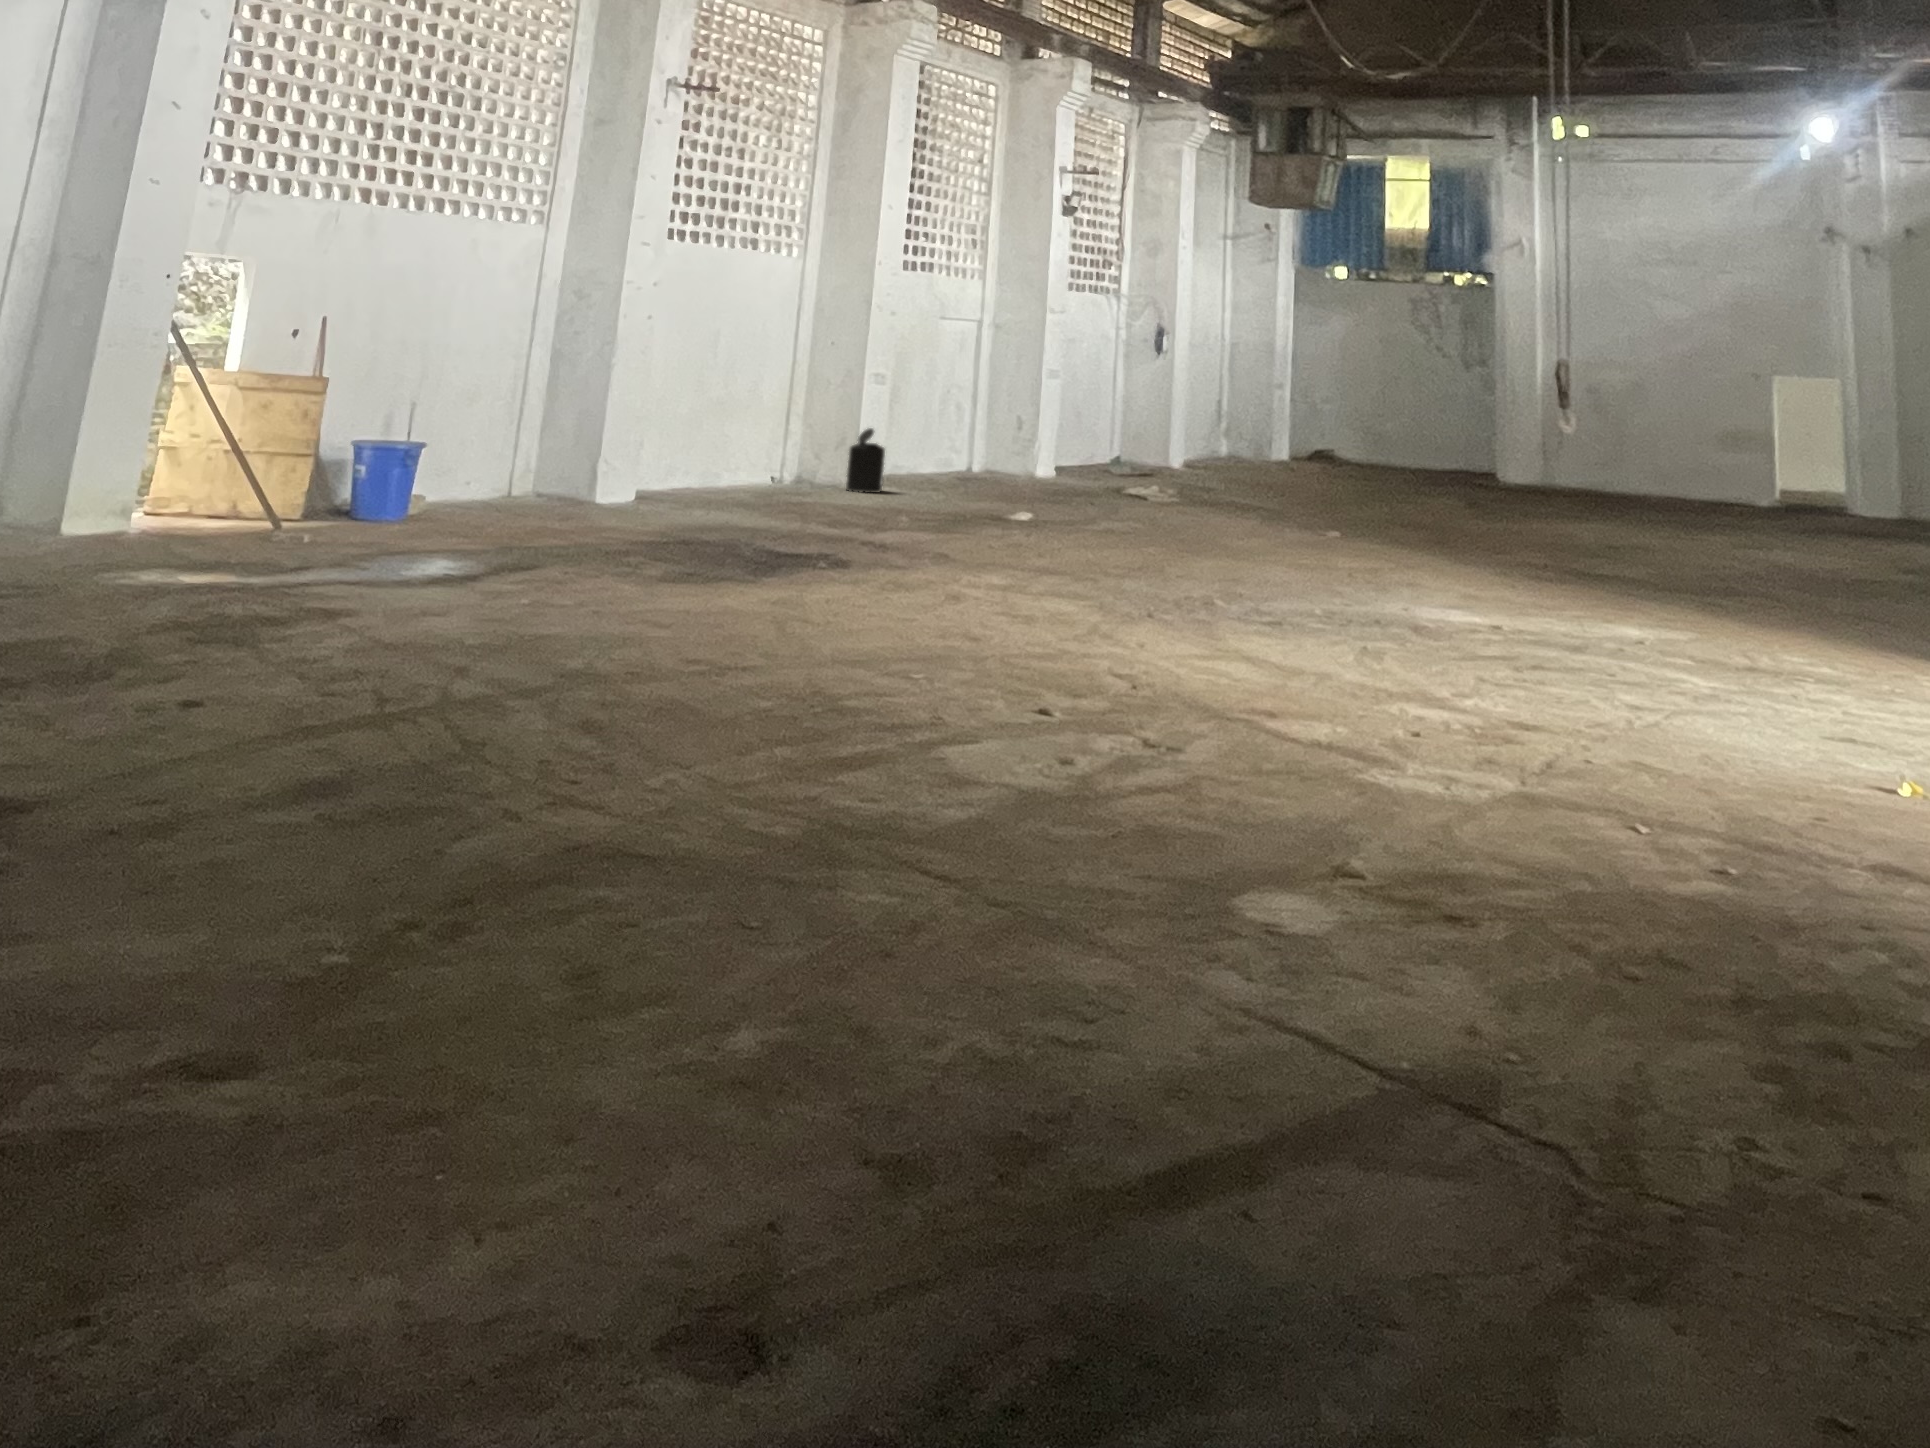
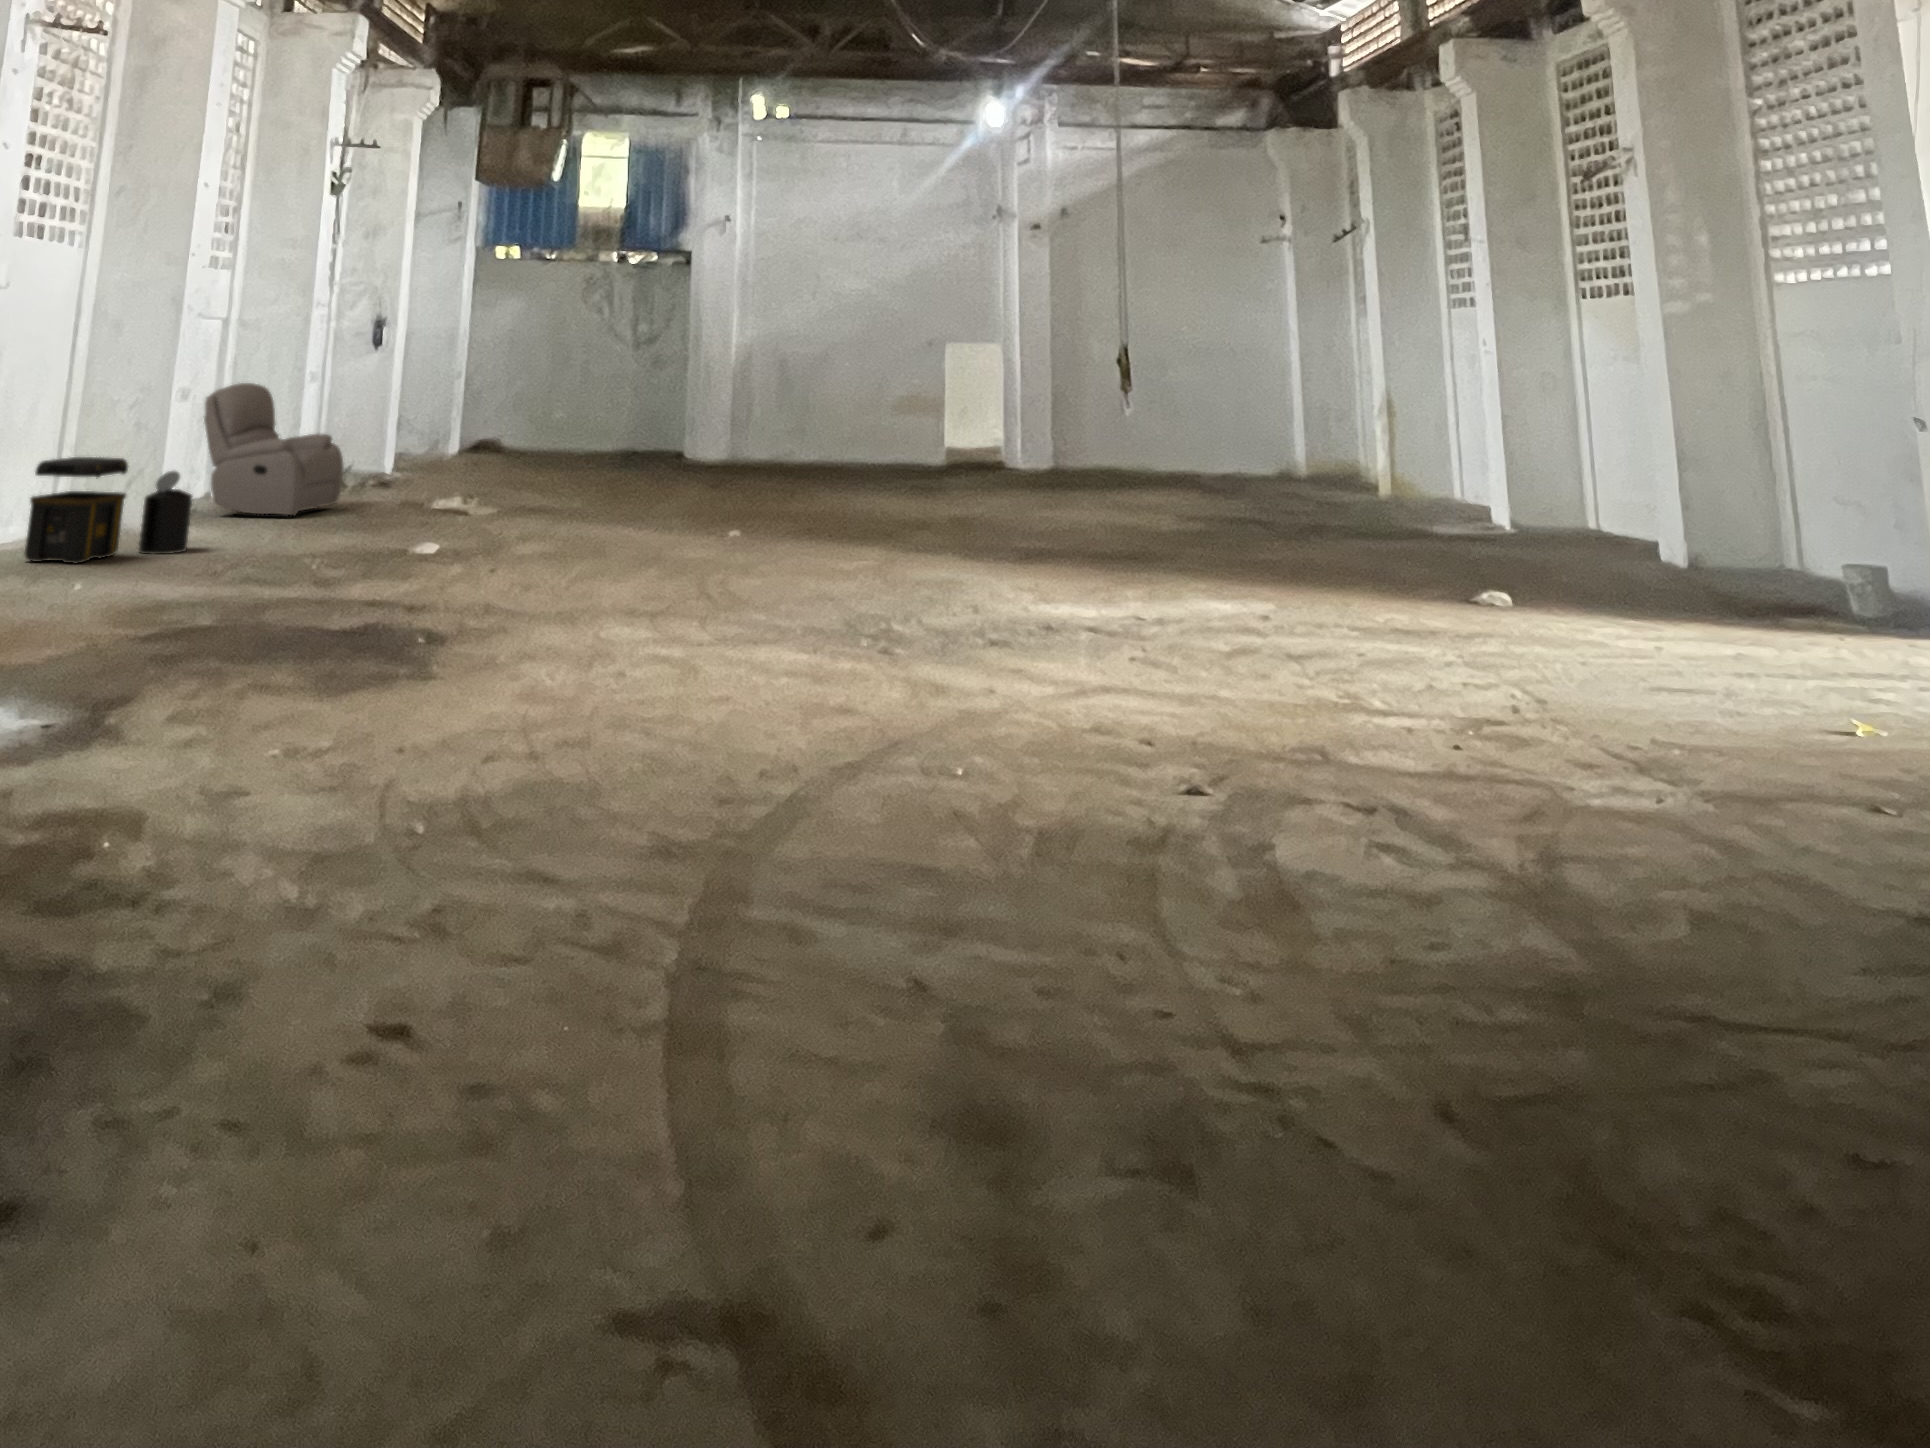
chair: none [950,369,1071,484] -> present [204,383,343,516]
toolbox: none [761,411,833,491] -> present [25,457,128,563]

